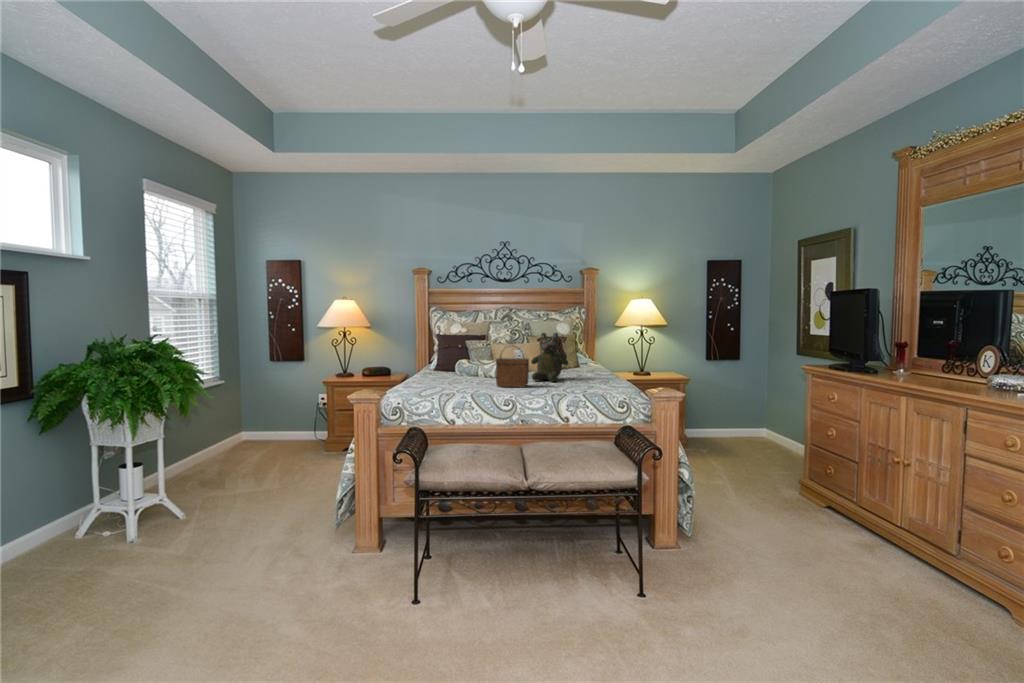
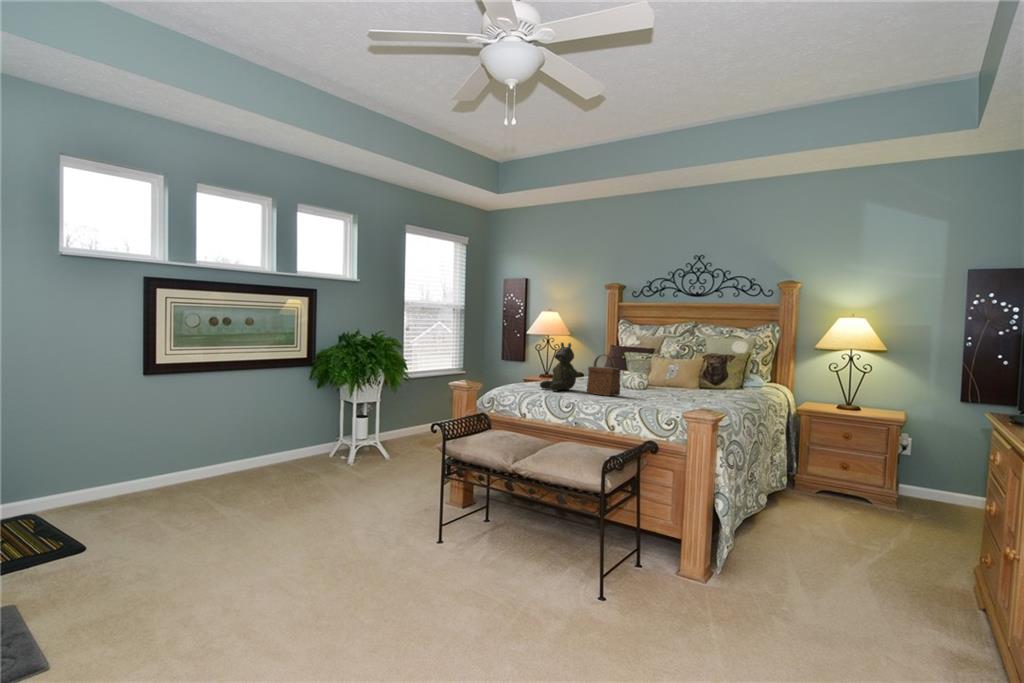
teddy bear: present [531,333,568,382] -> present [540,343,578,391]

